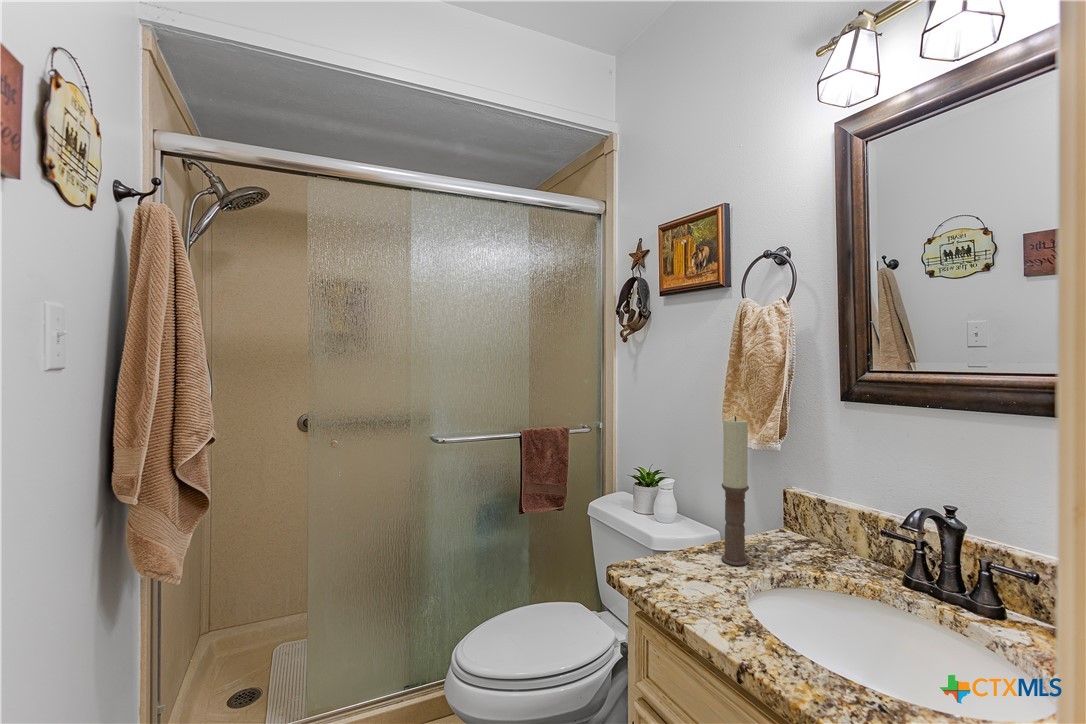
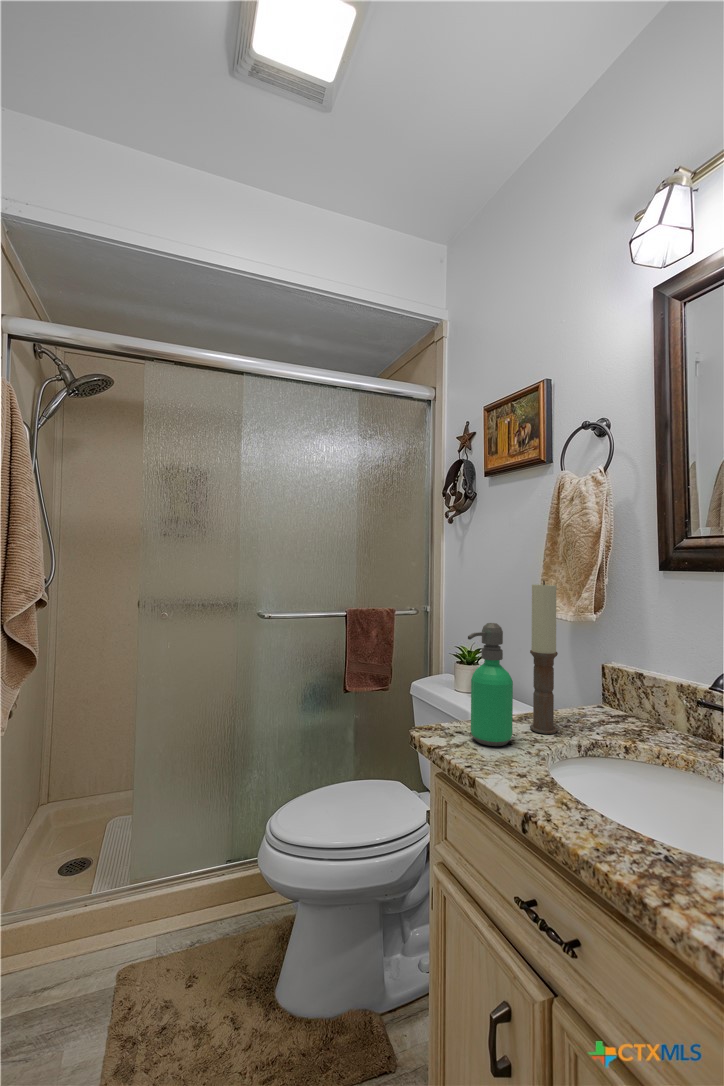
soap dispenser: none [667,462,709,583] -> present [468,623,513,746]

